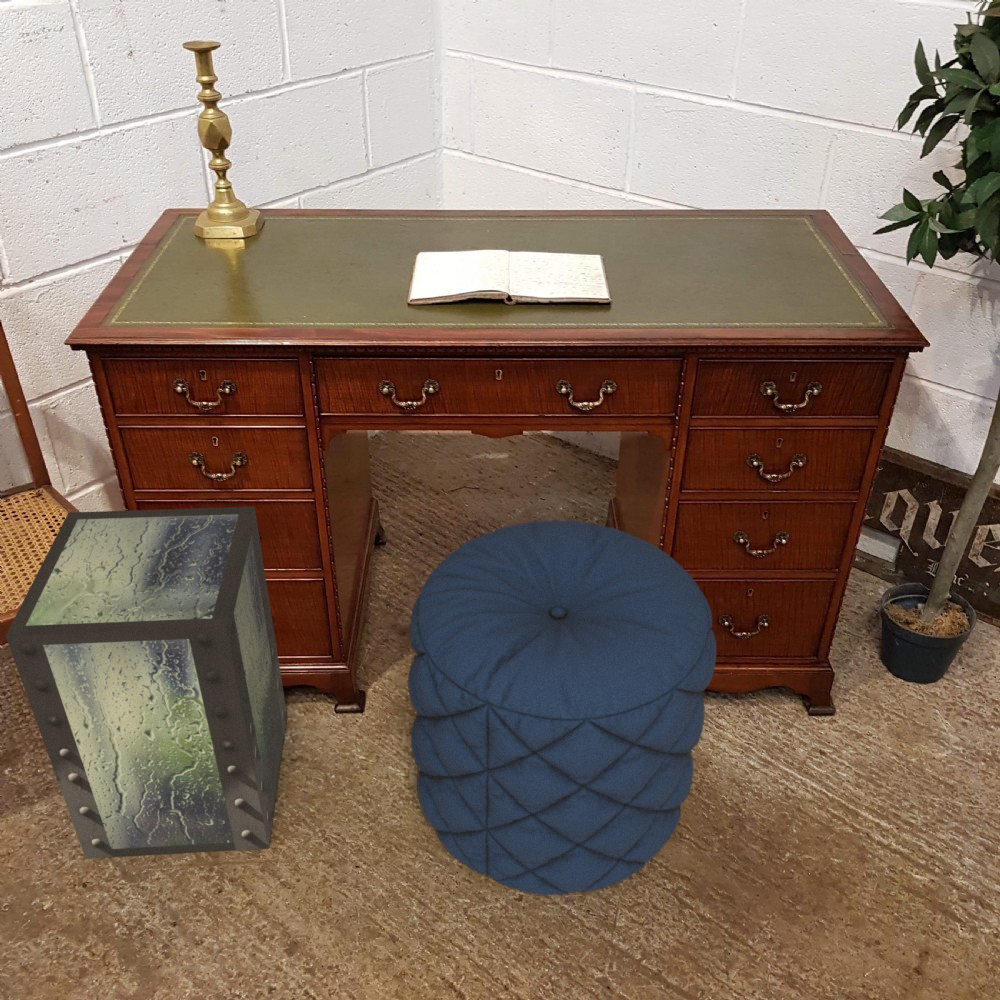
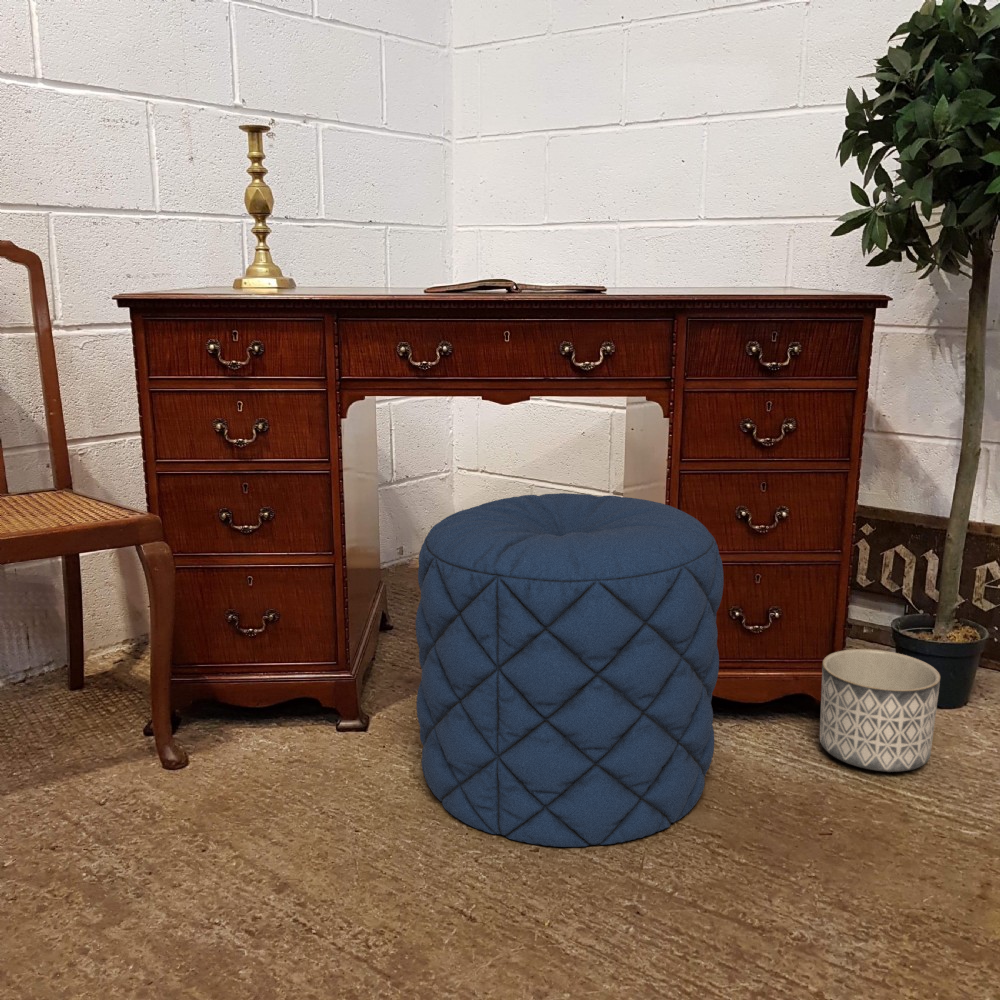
storage box: present [6,507,287,859] -> none [26,471,285,828]
planter: none [795,659,918,791] -> present [820,649,940,772]

